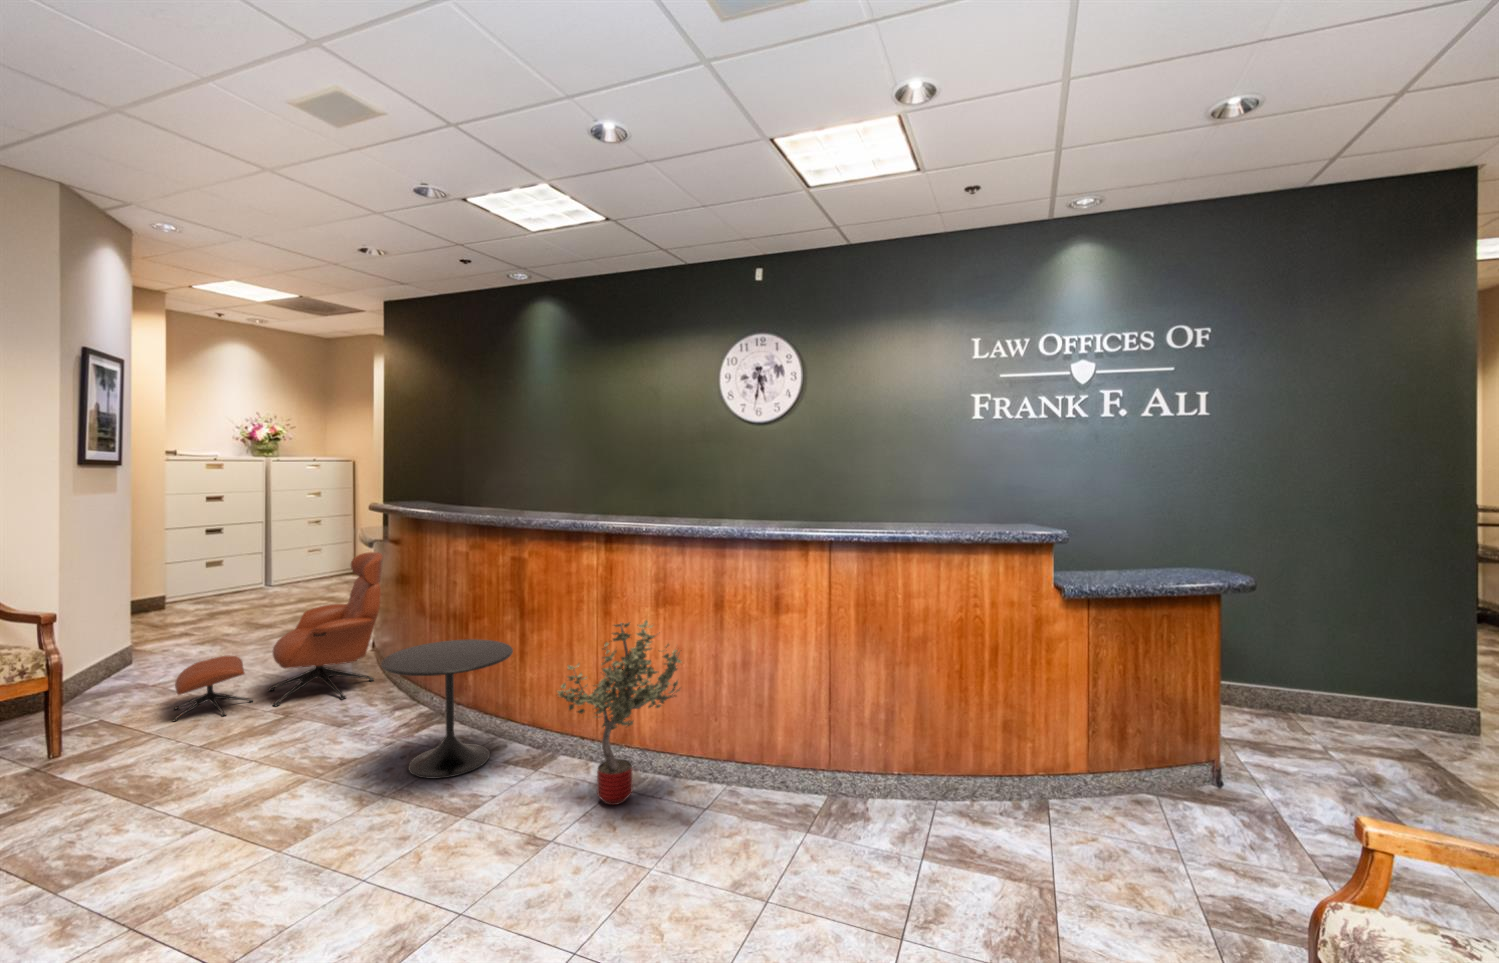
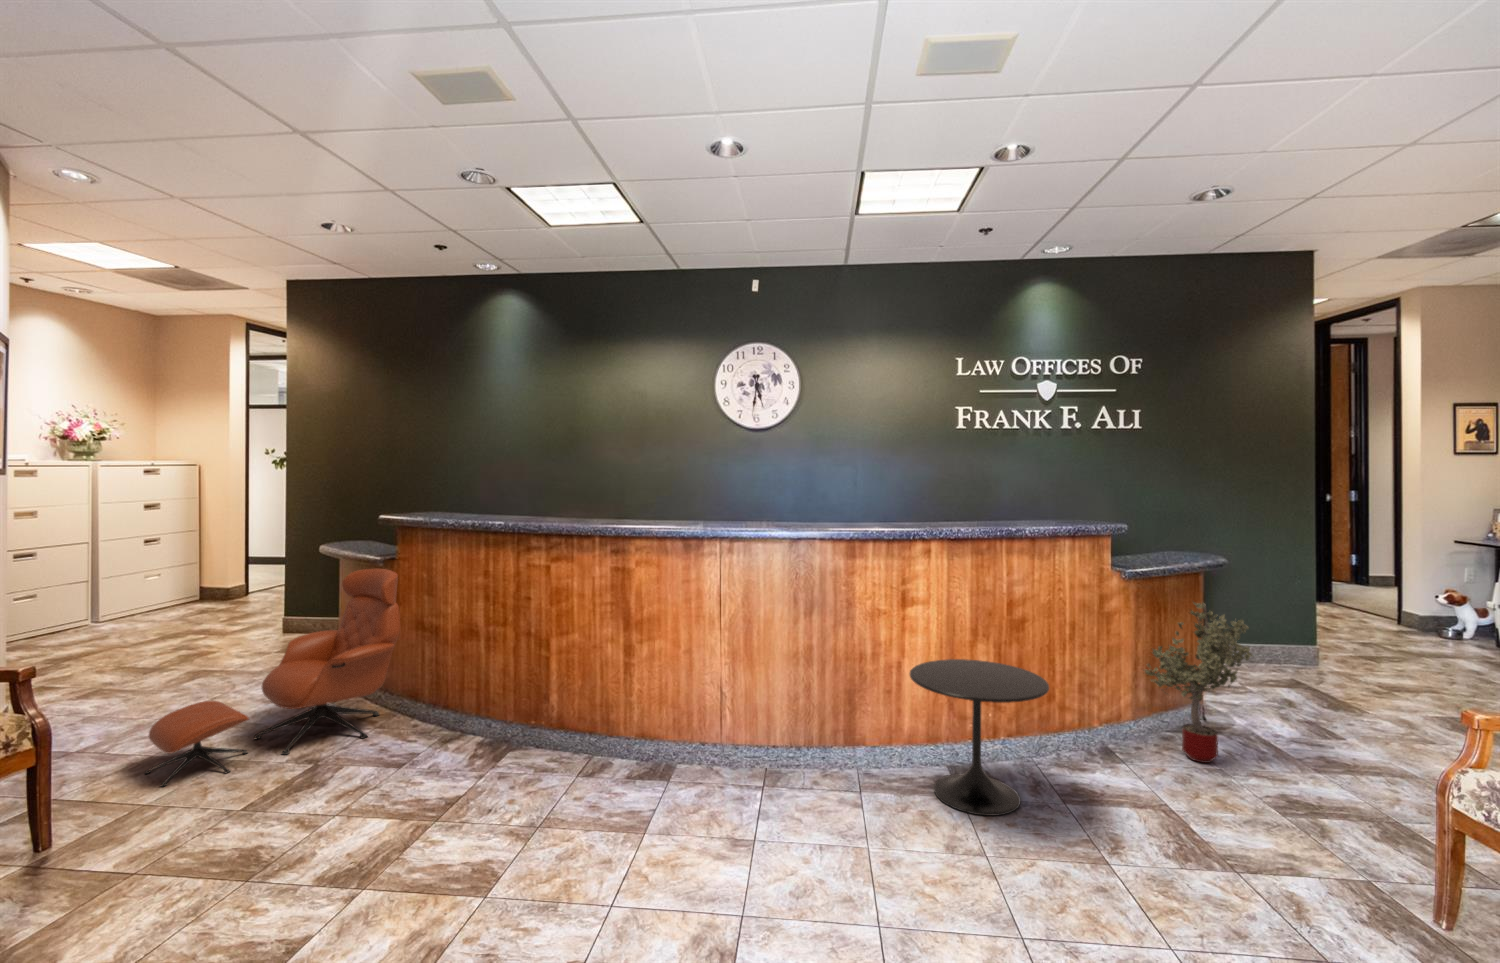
potted tree: present [558,620,682,805] -> present [1145,603,1253,763]
side table: present [381,639,513,779] -> present [910,659,1049,816]

